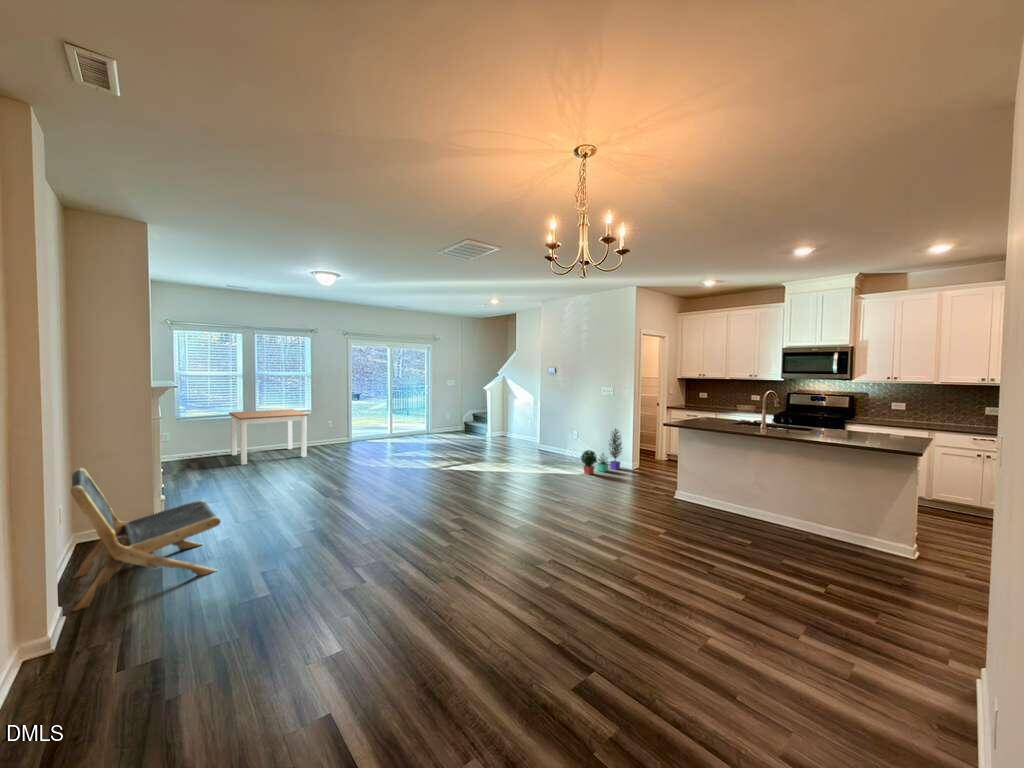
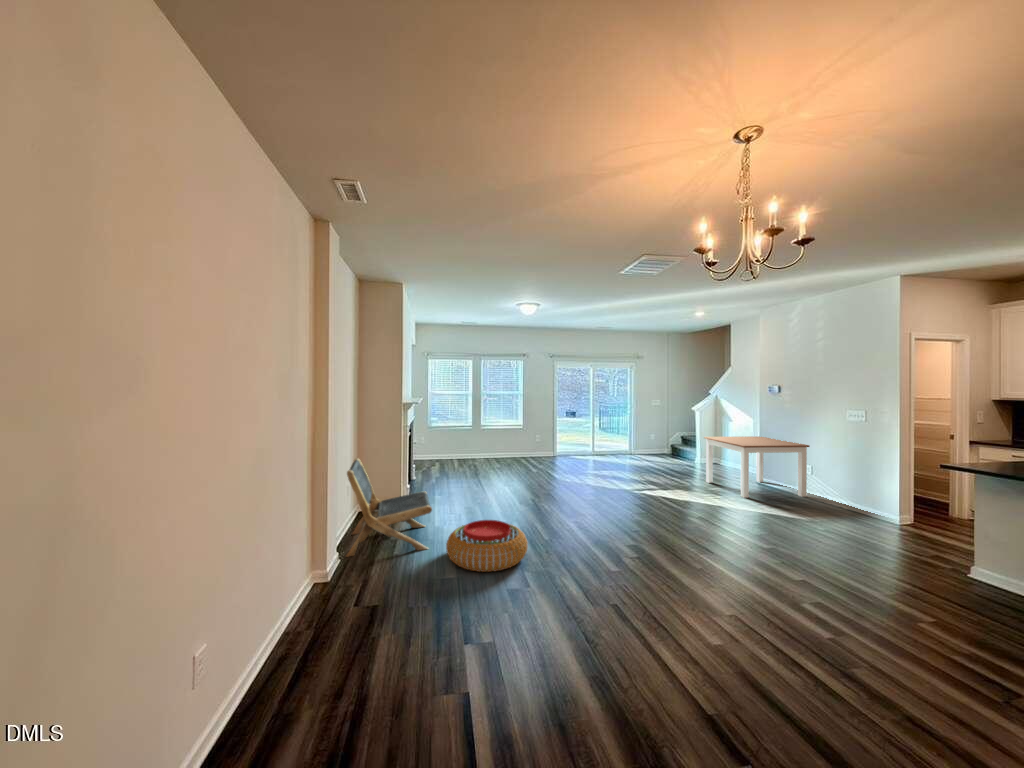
dining table: present [229,409,308,465] -> present [704,436,810,498]
potted plant: present [581,429,622,475] -> none [808,465,883,522]
pouf: none [248,520,354,583] -> present [446,520,528,572]

